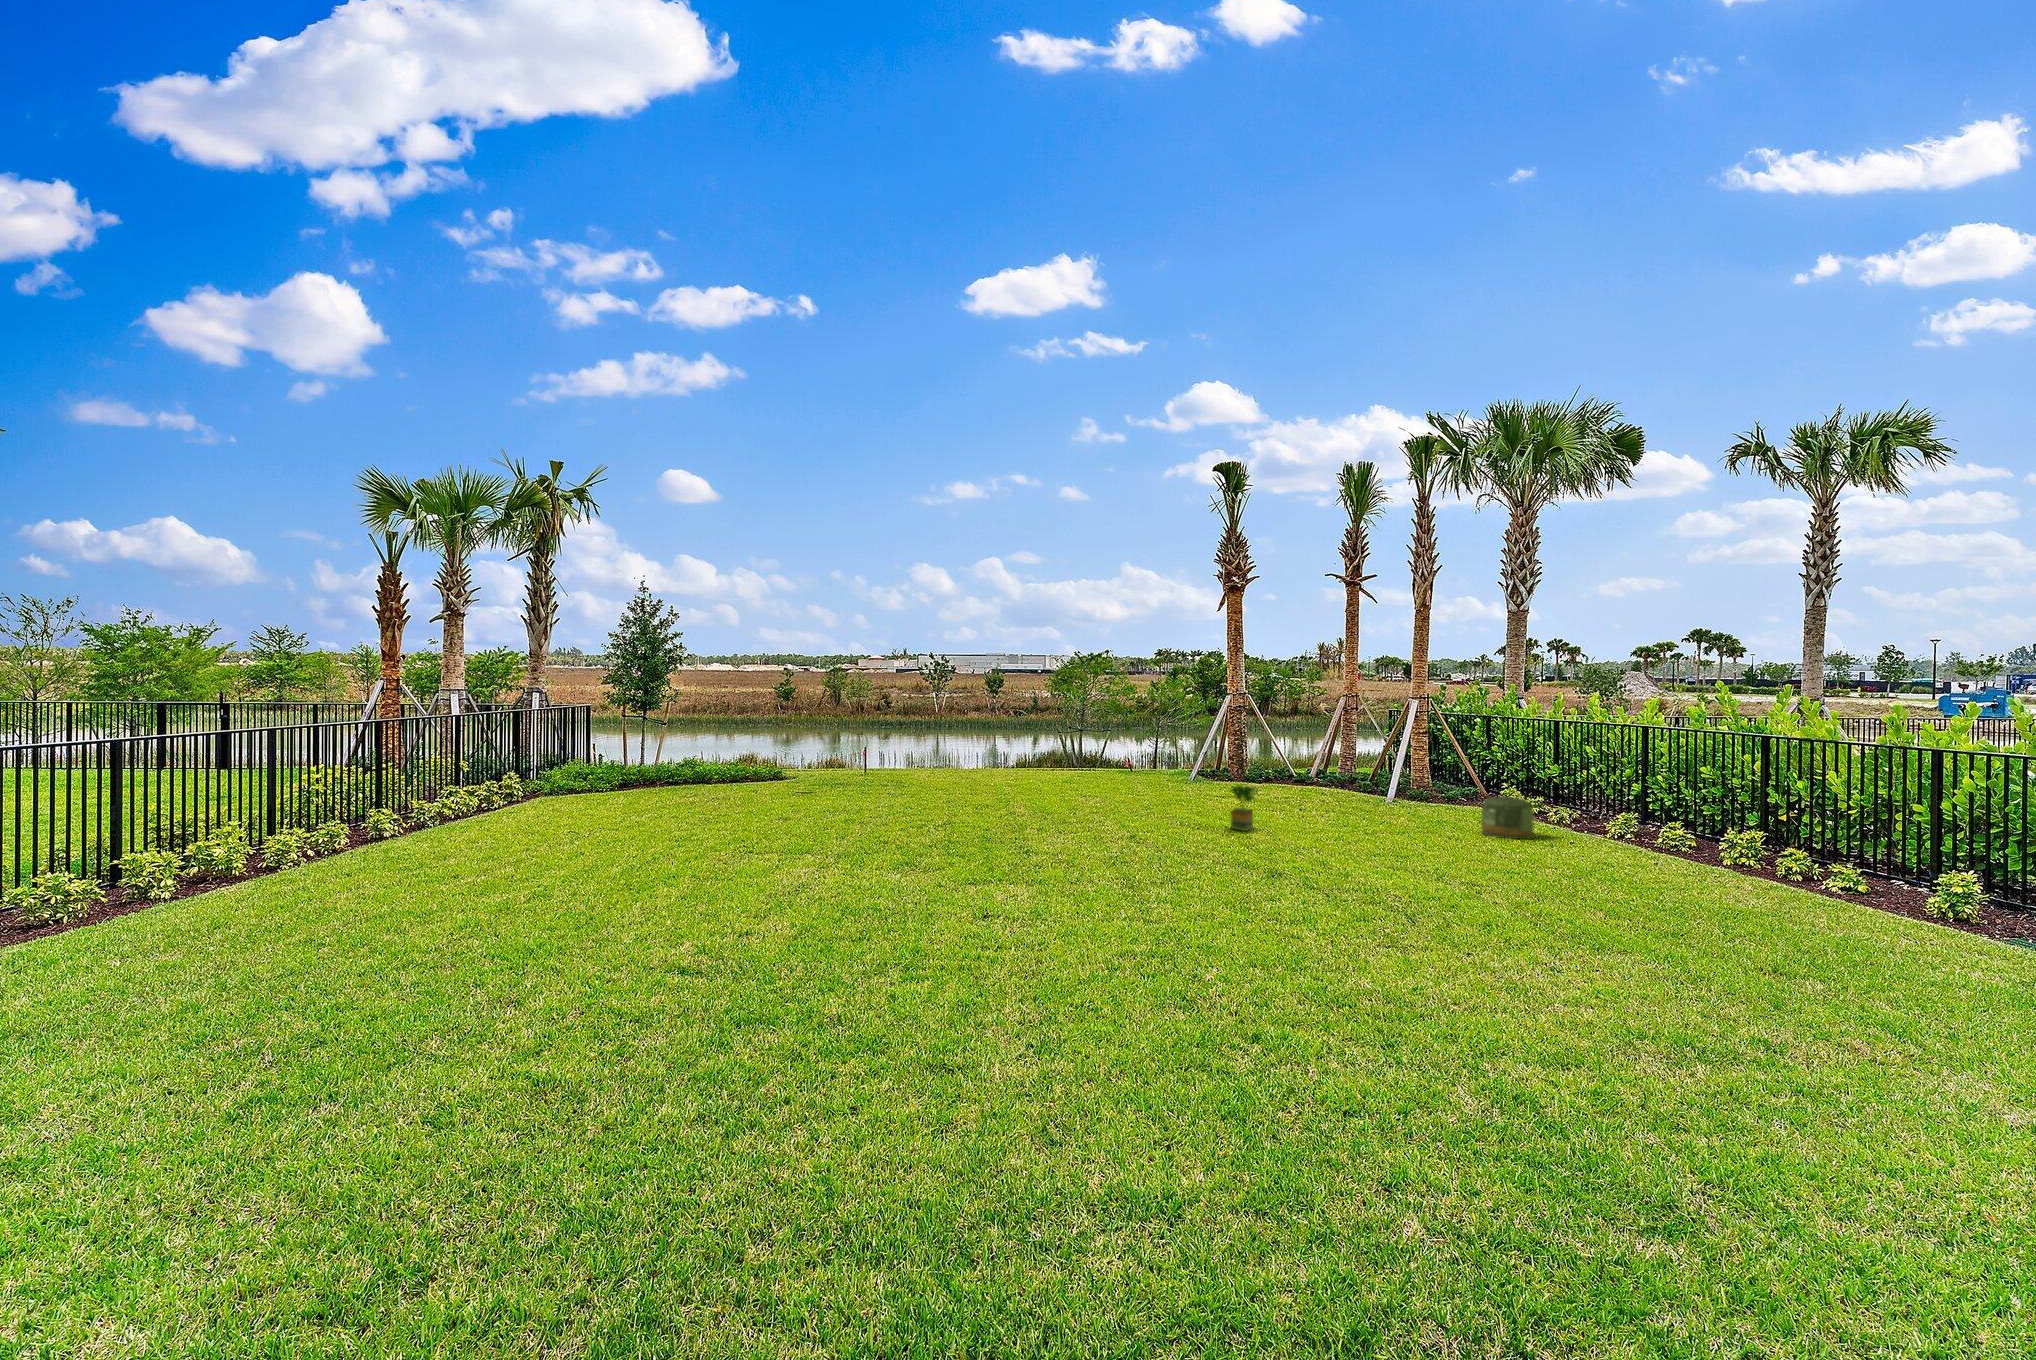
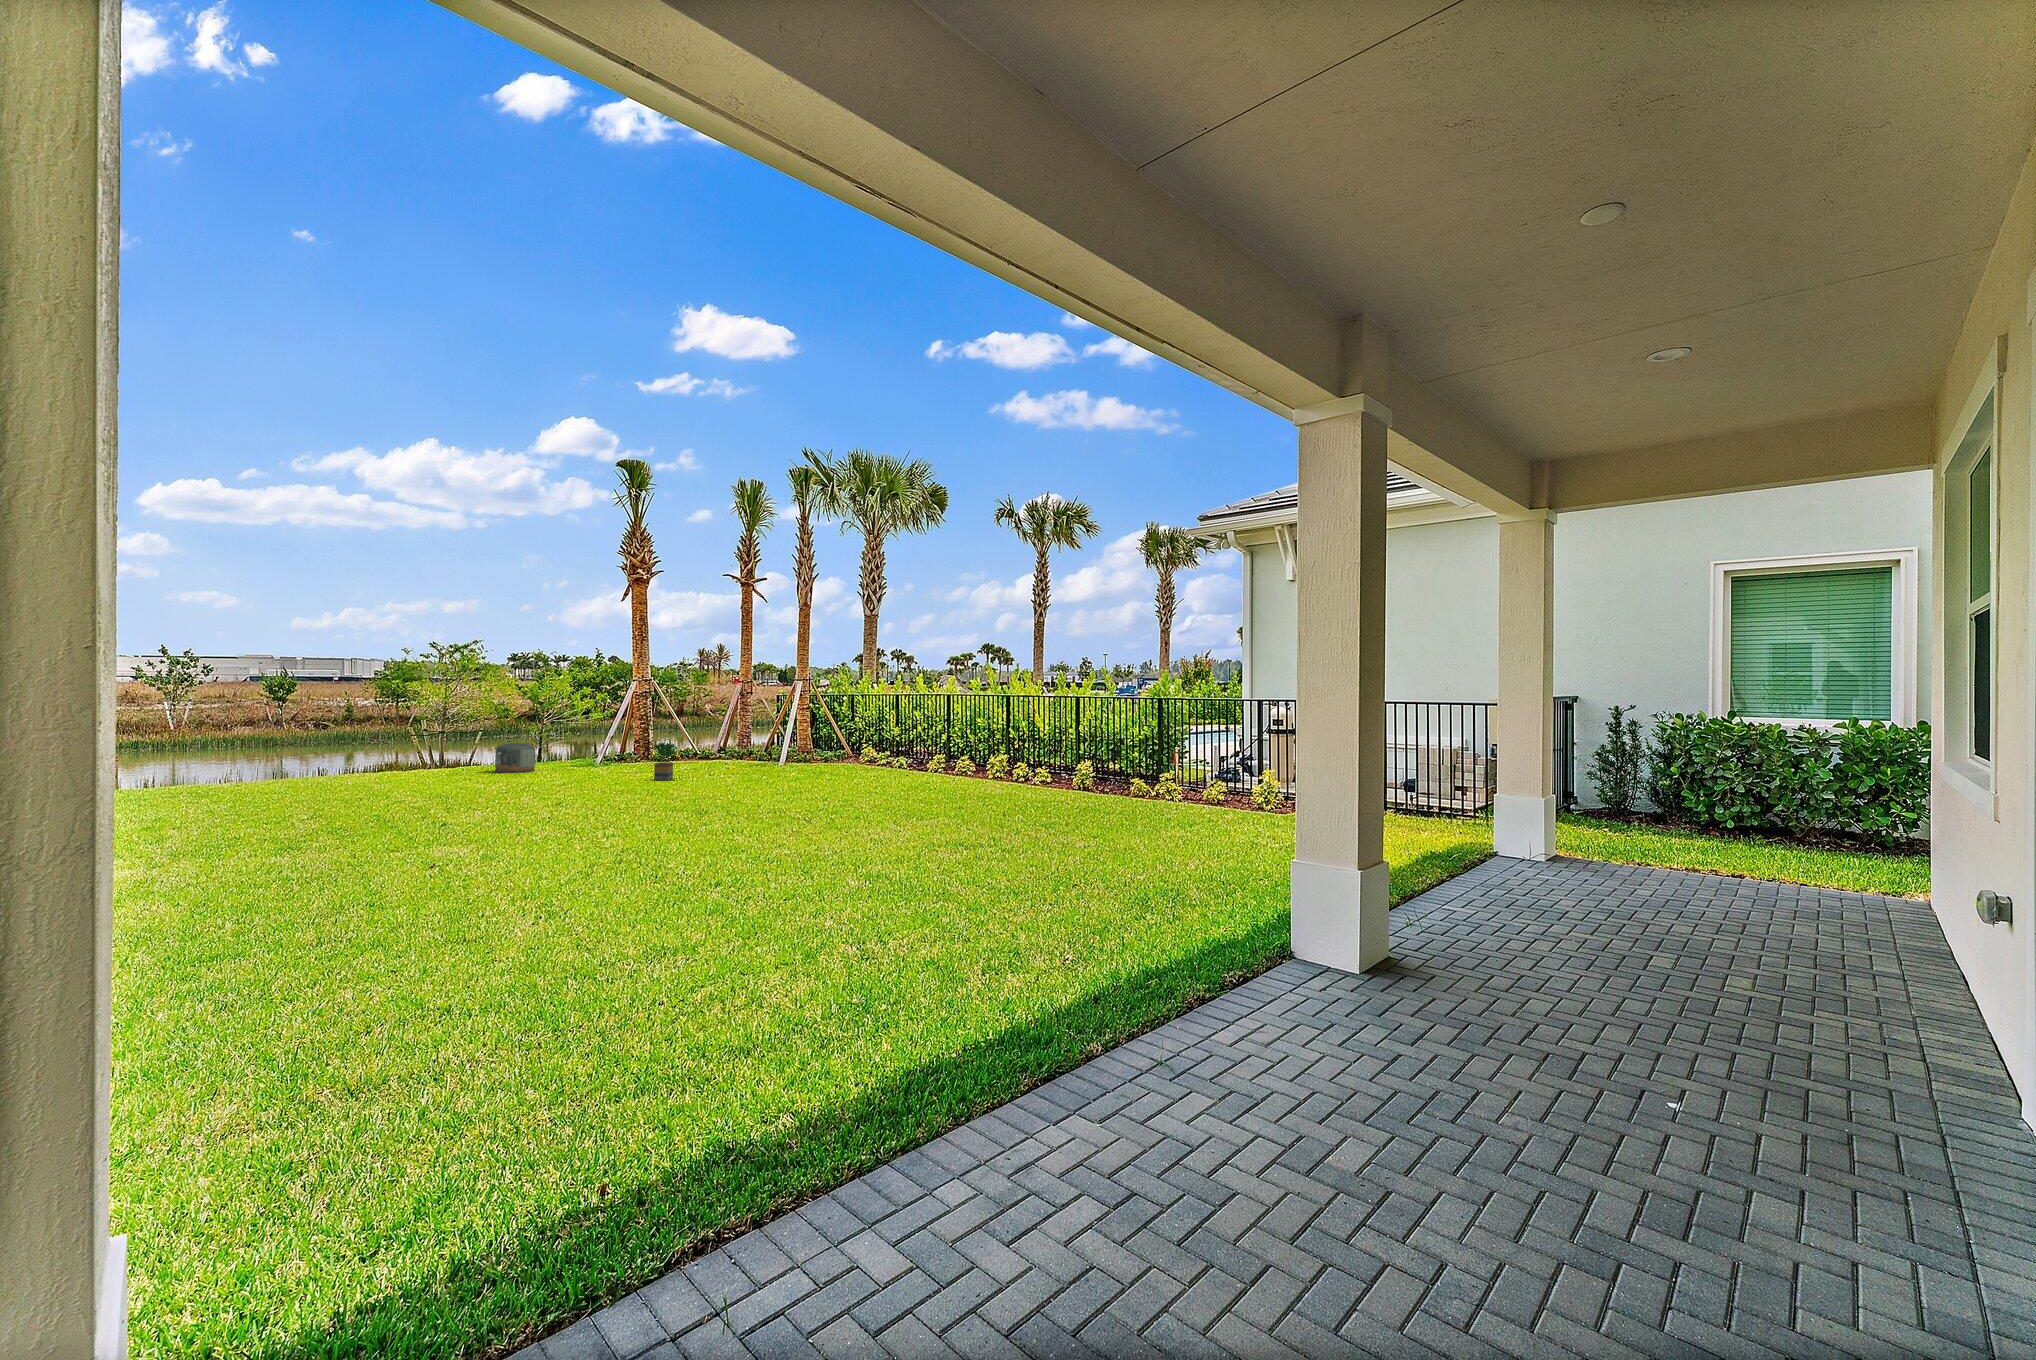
pouf: present [1481,797,1534,839] -> present [495,743,535,773]

